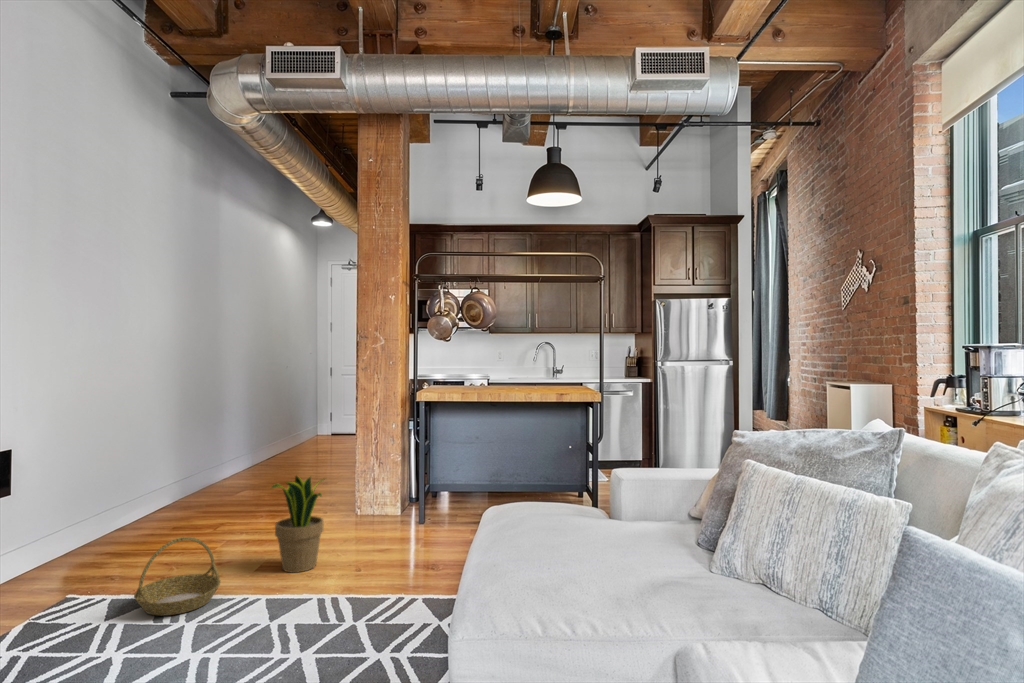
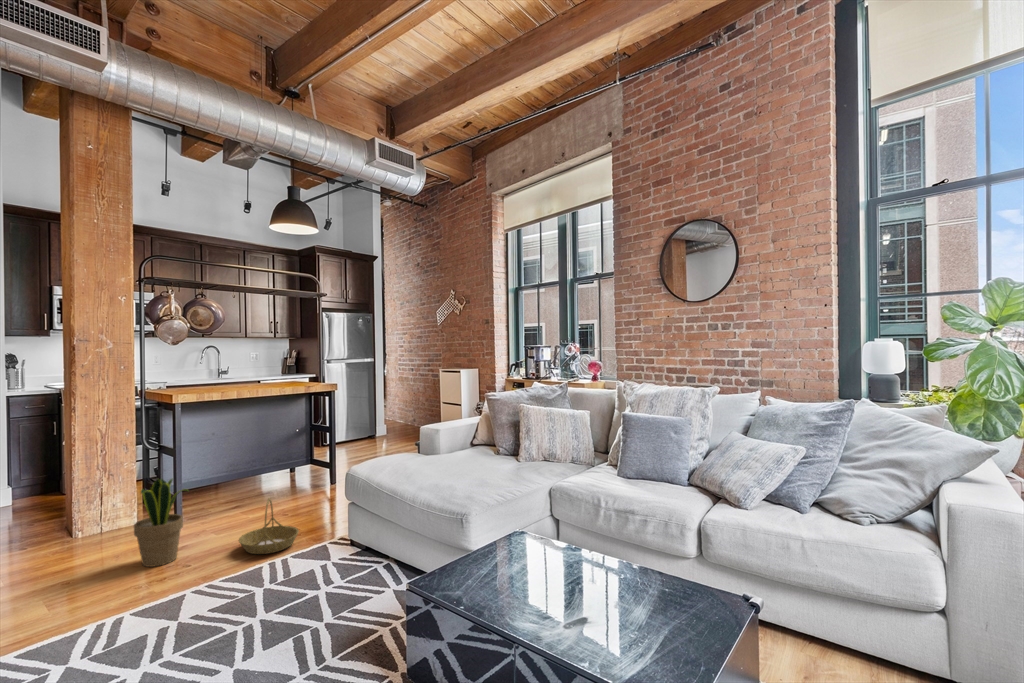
basket: present [134,537,220,616] -> present [239,498,299,554]

